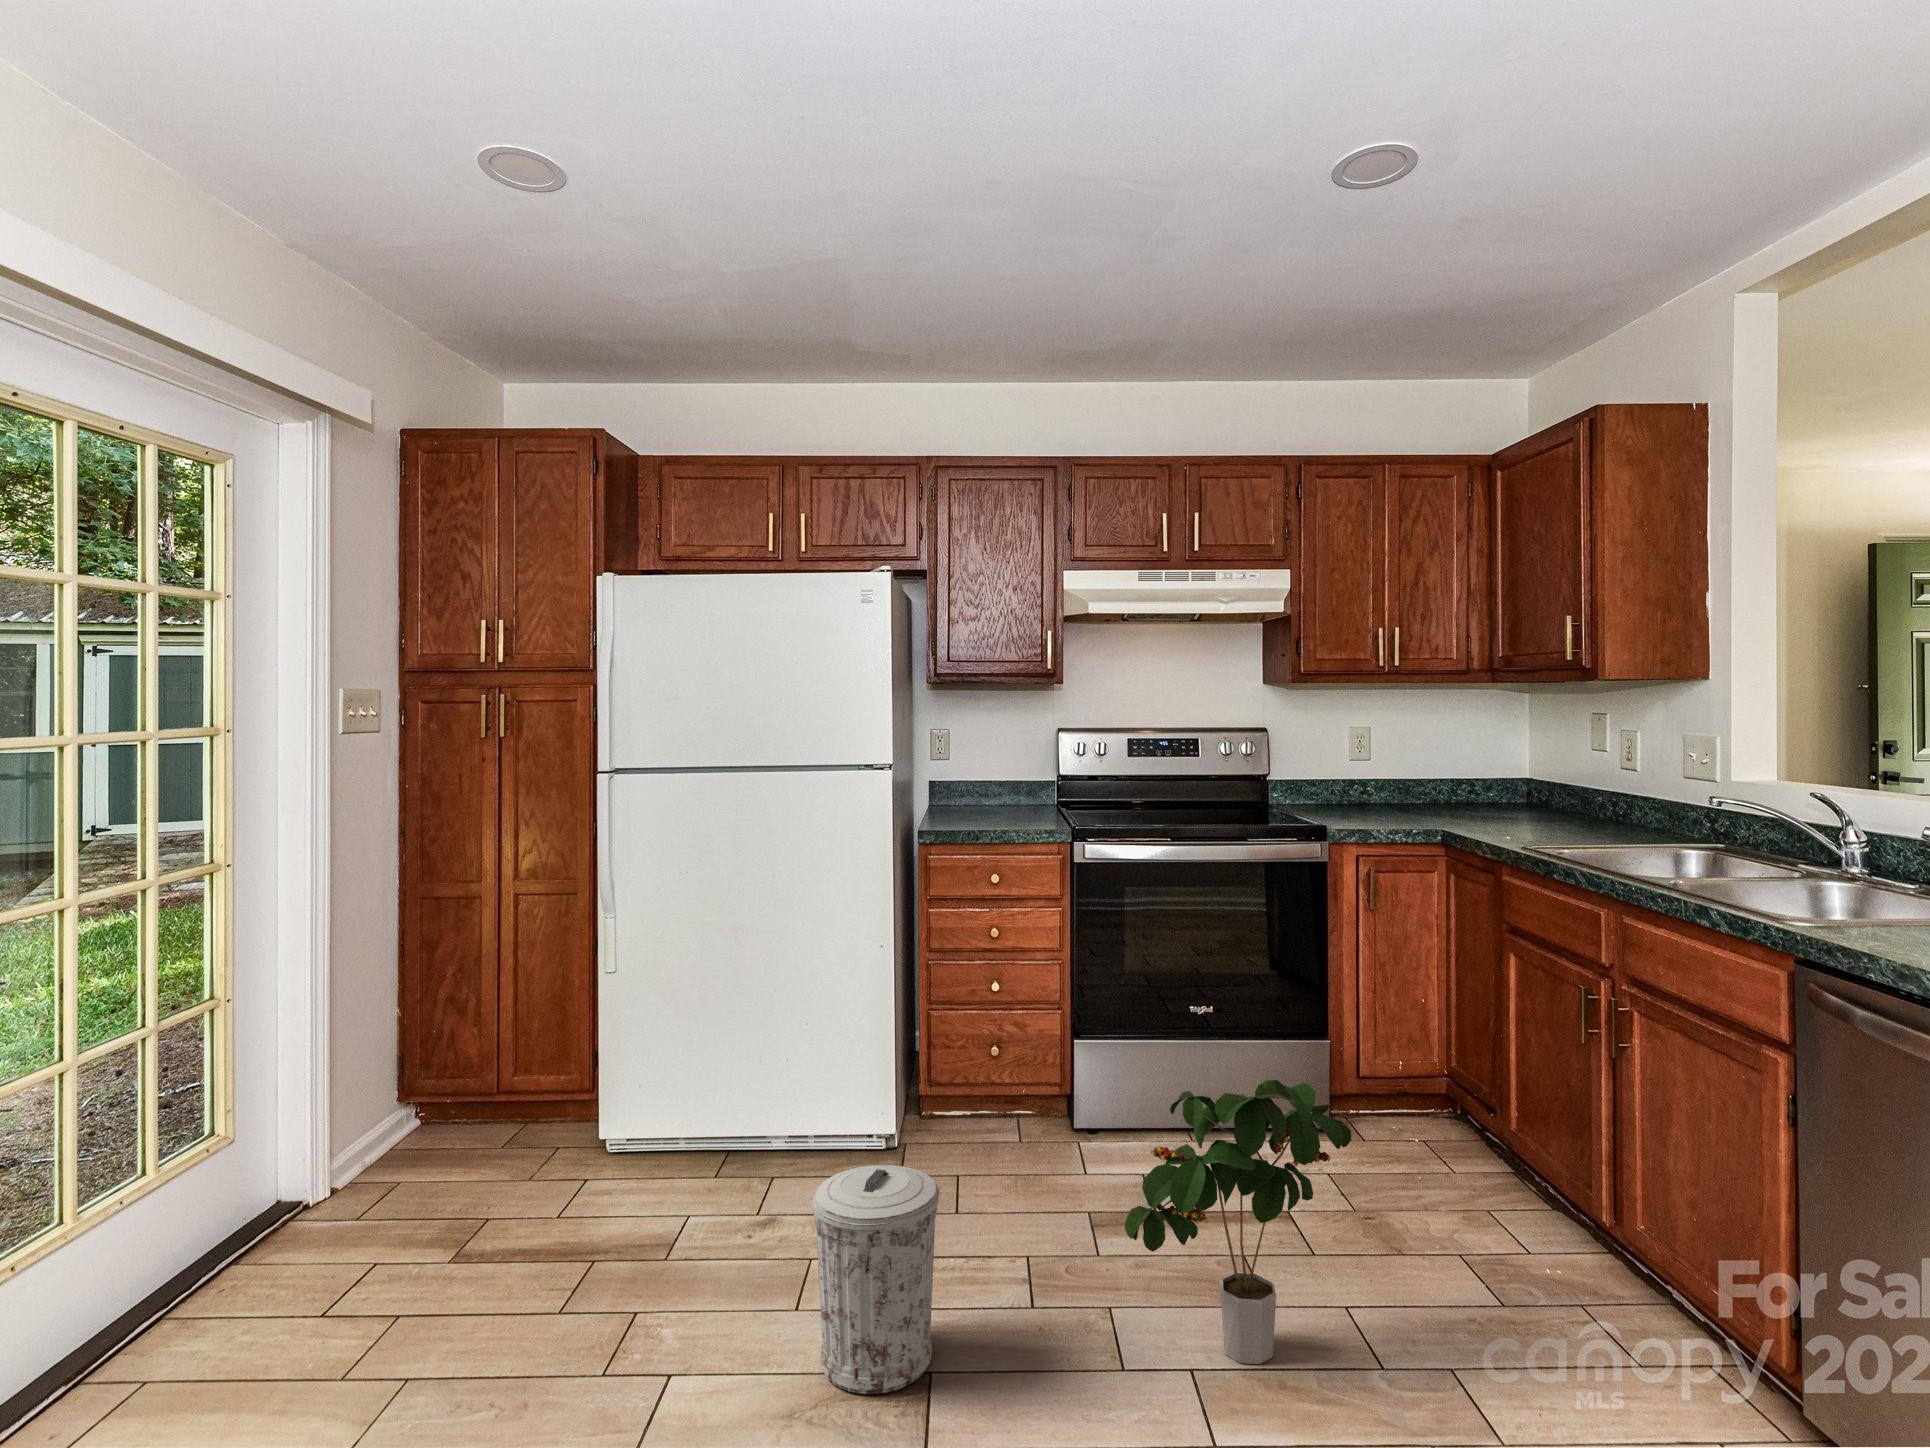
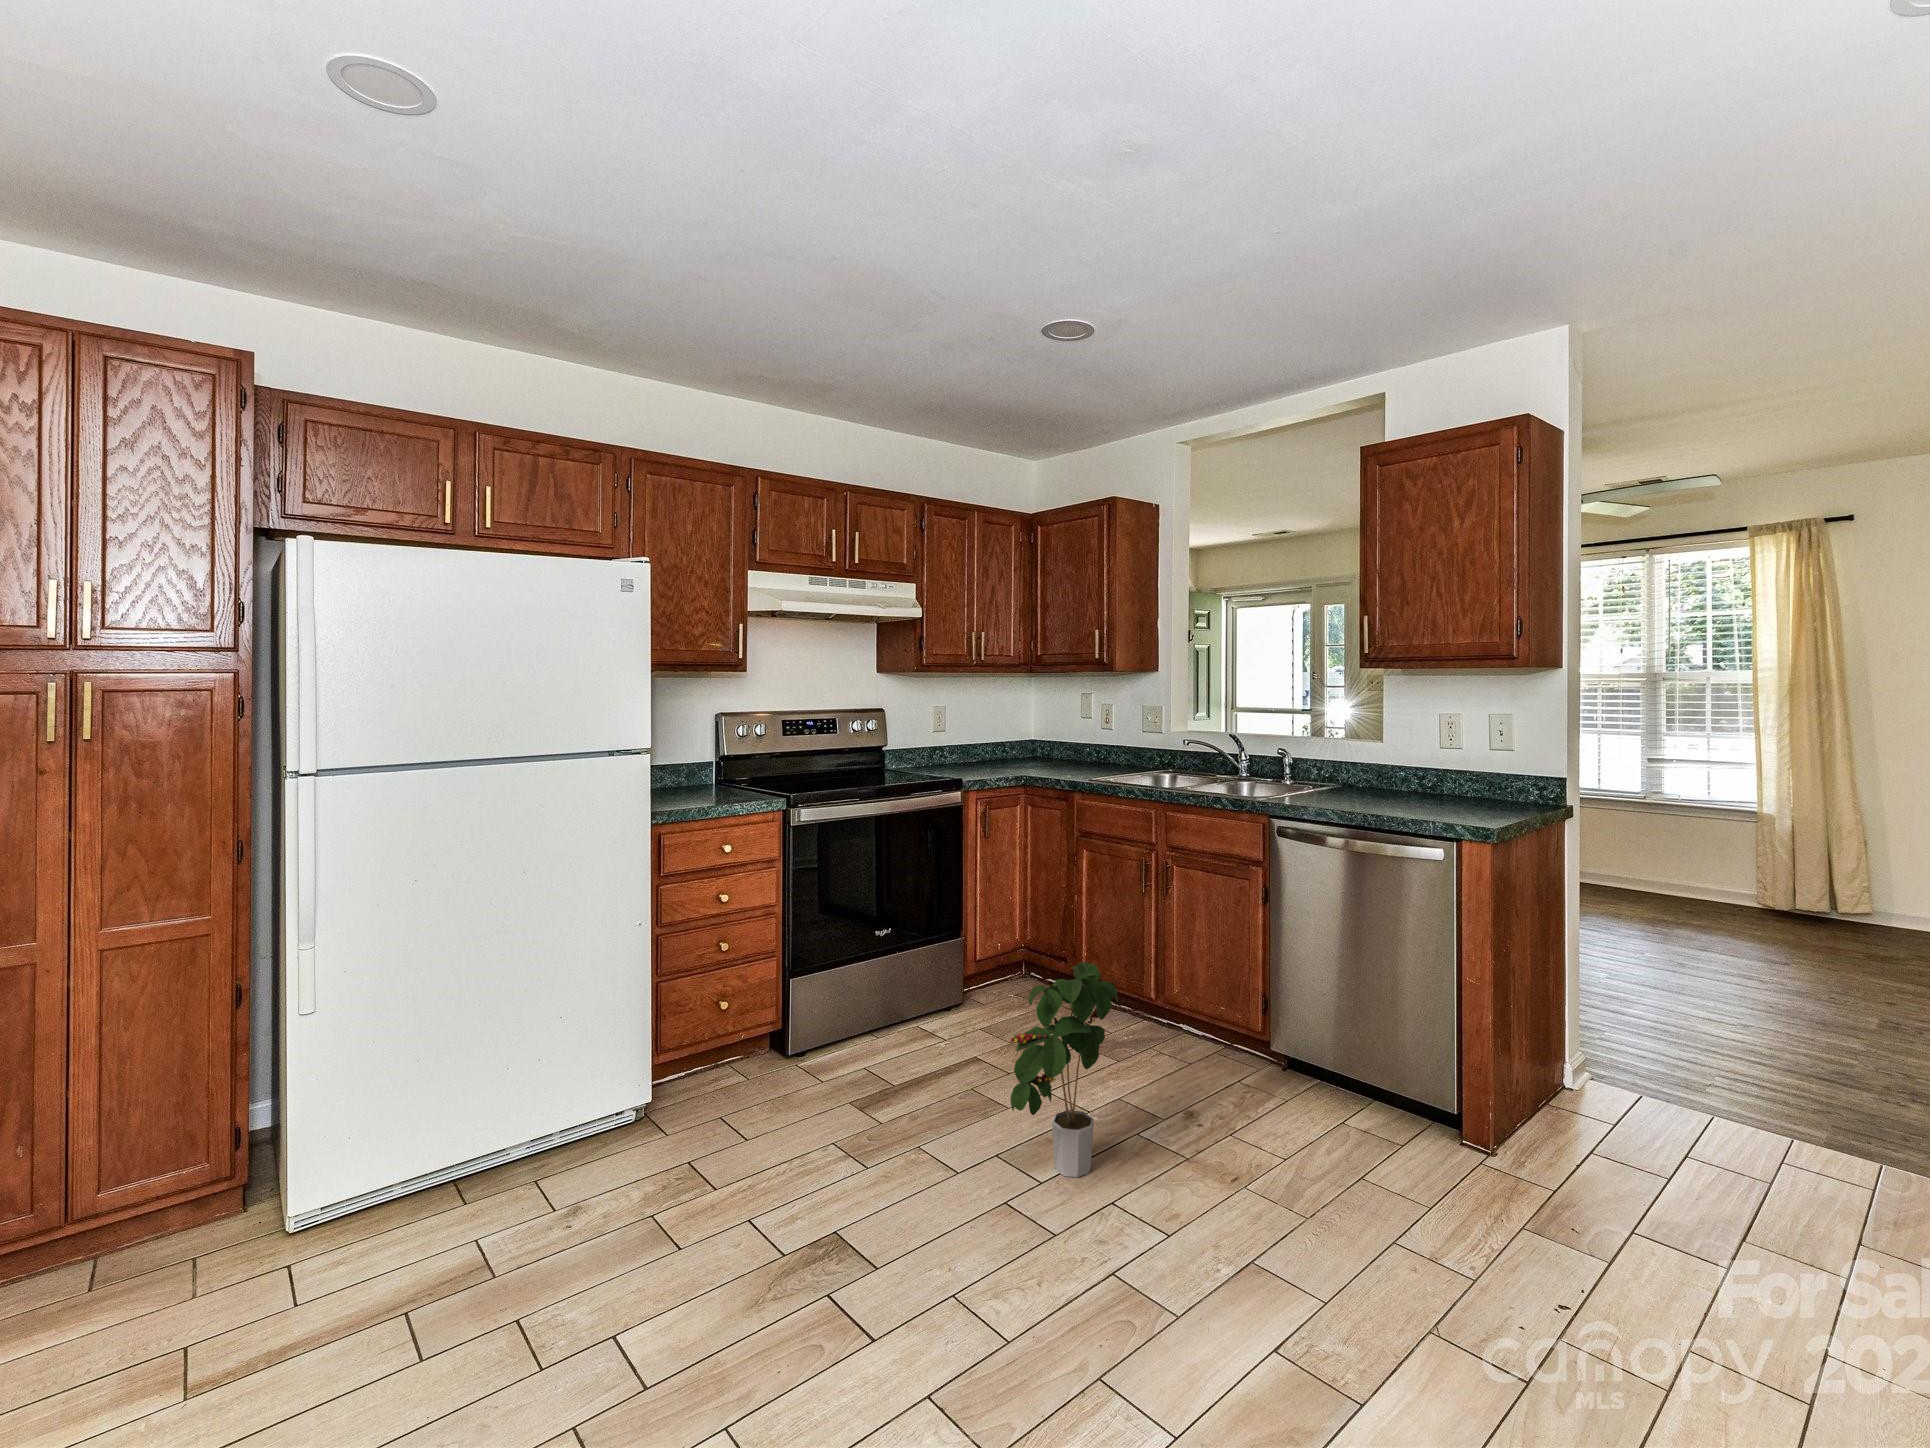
trash can: present [812,1165,939,1394] -> none [766,1114,887,1339]

